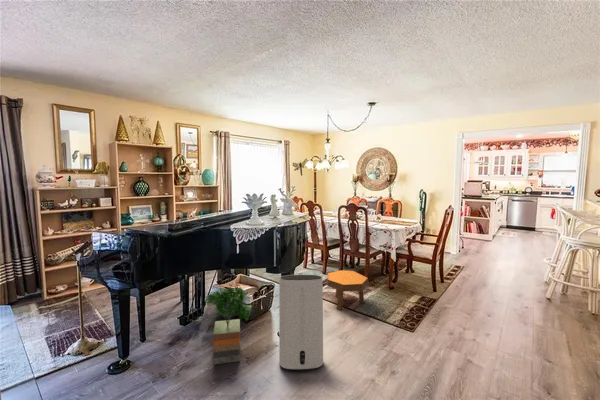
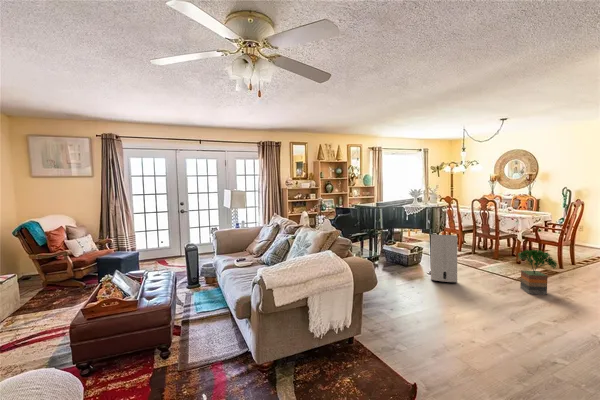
footstool: present [327,270,369,310] -> none [461,244,495,267]
potted tree: present [205,287,252,364] -> present [518,250,557,295]

